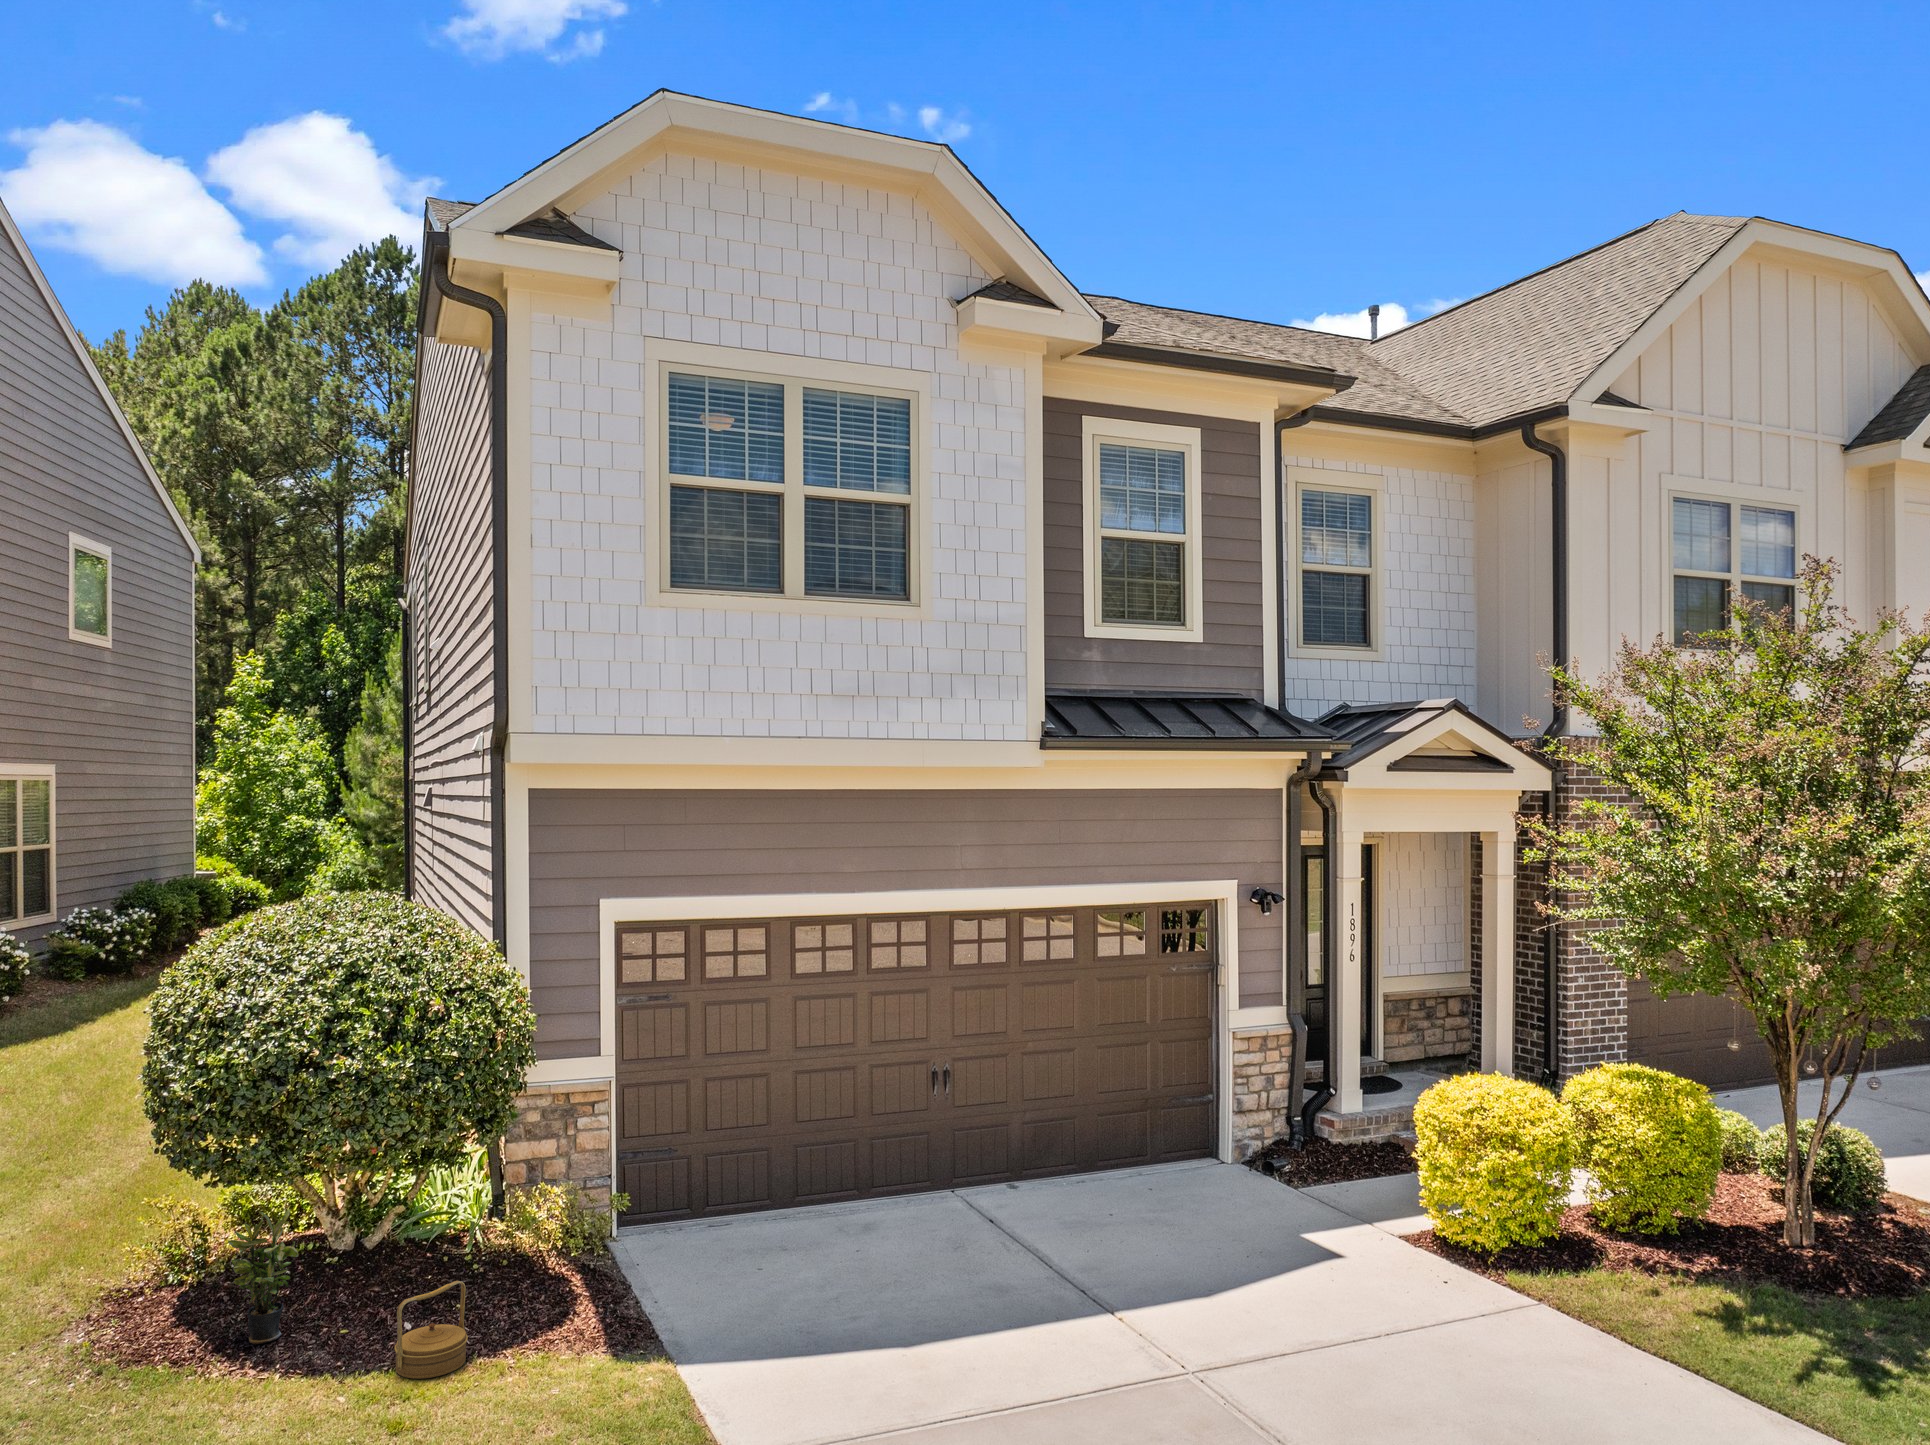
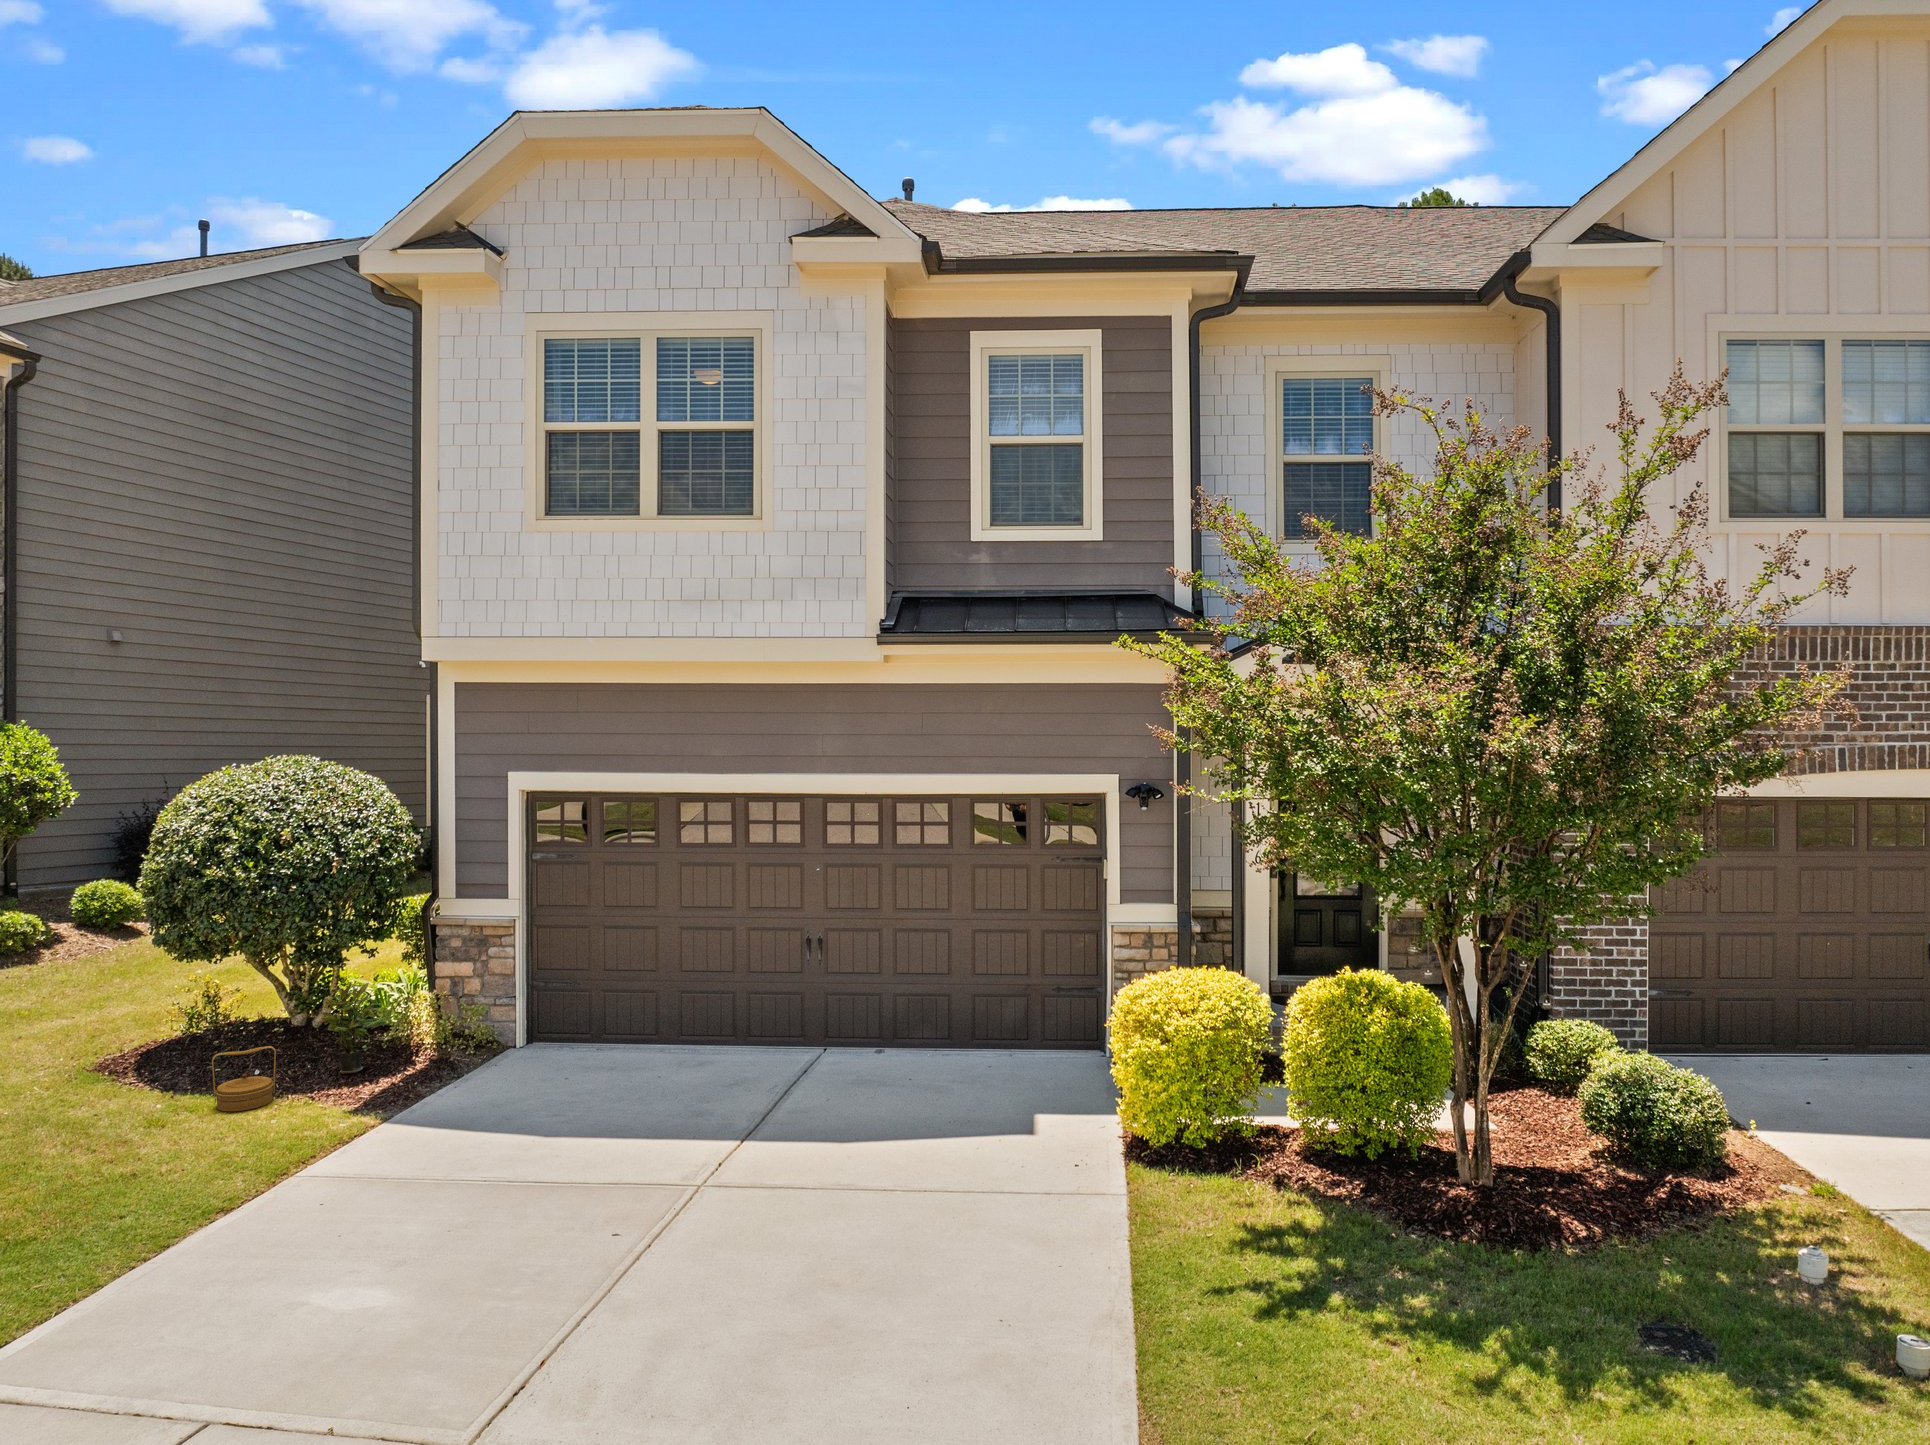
potted plant: present [228,1209,299,1344] -> present [321,982,375,1074]

